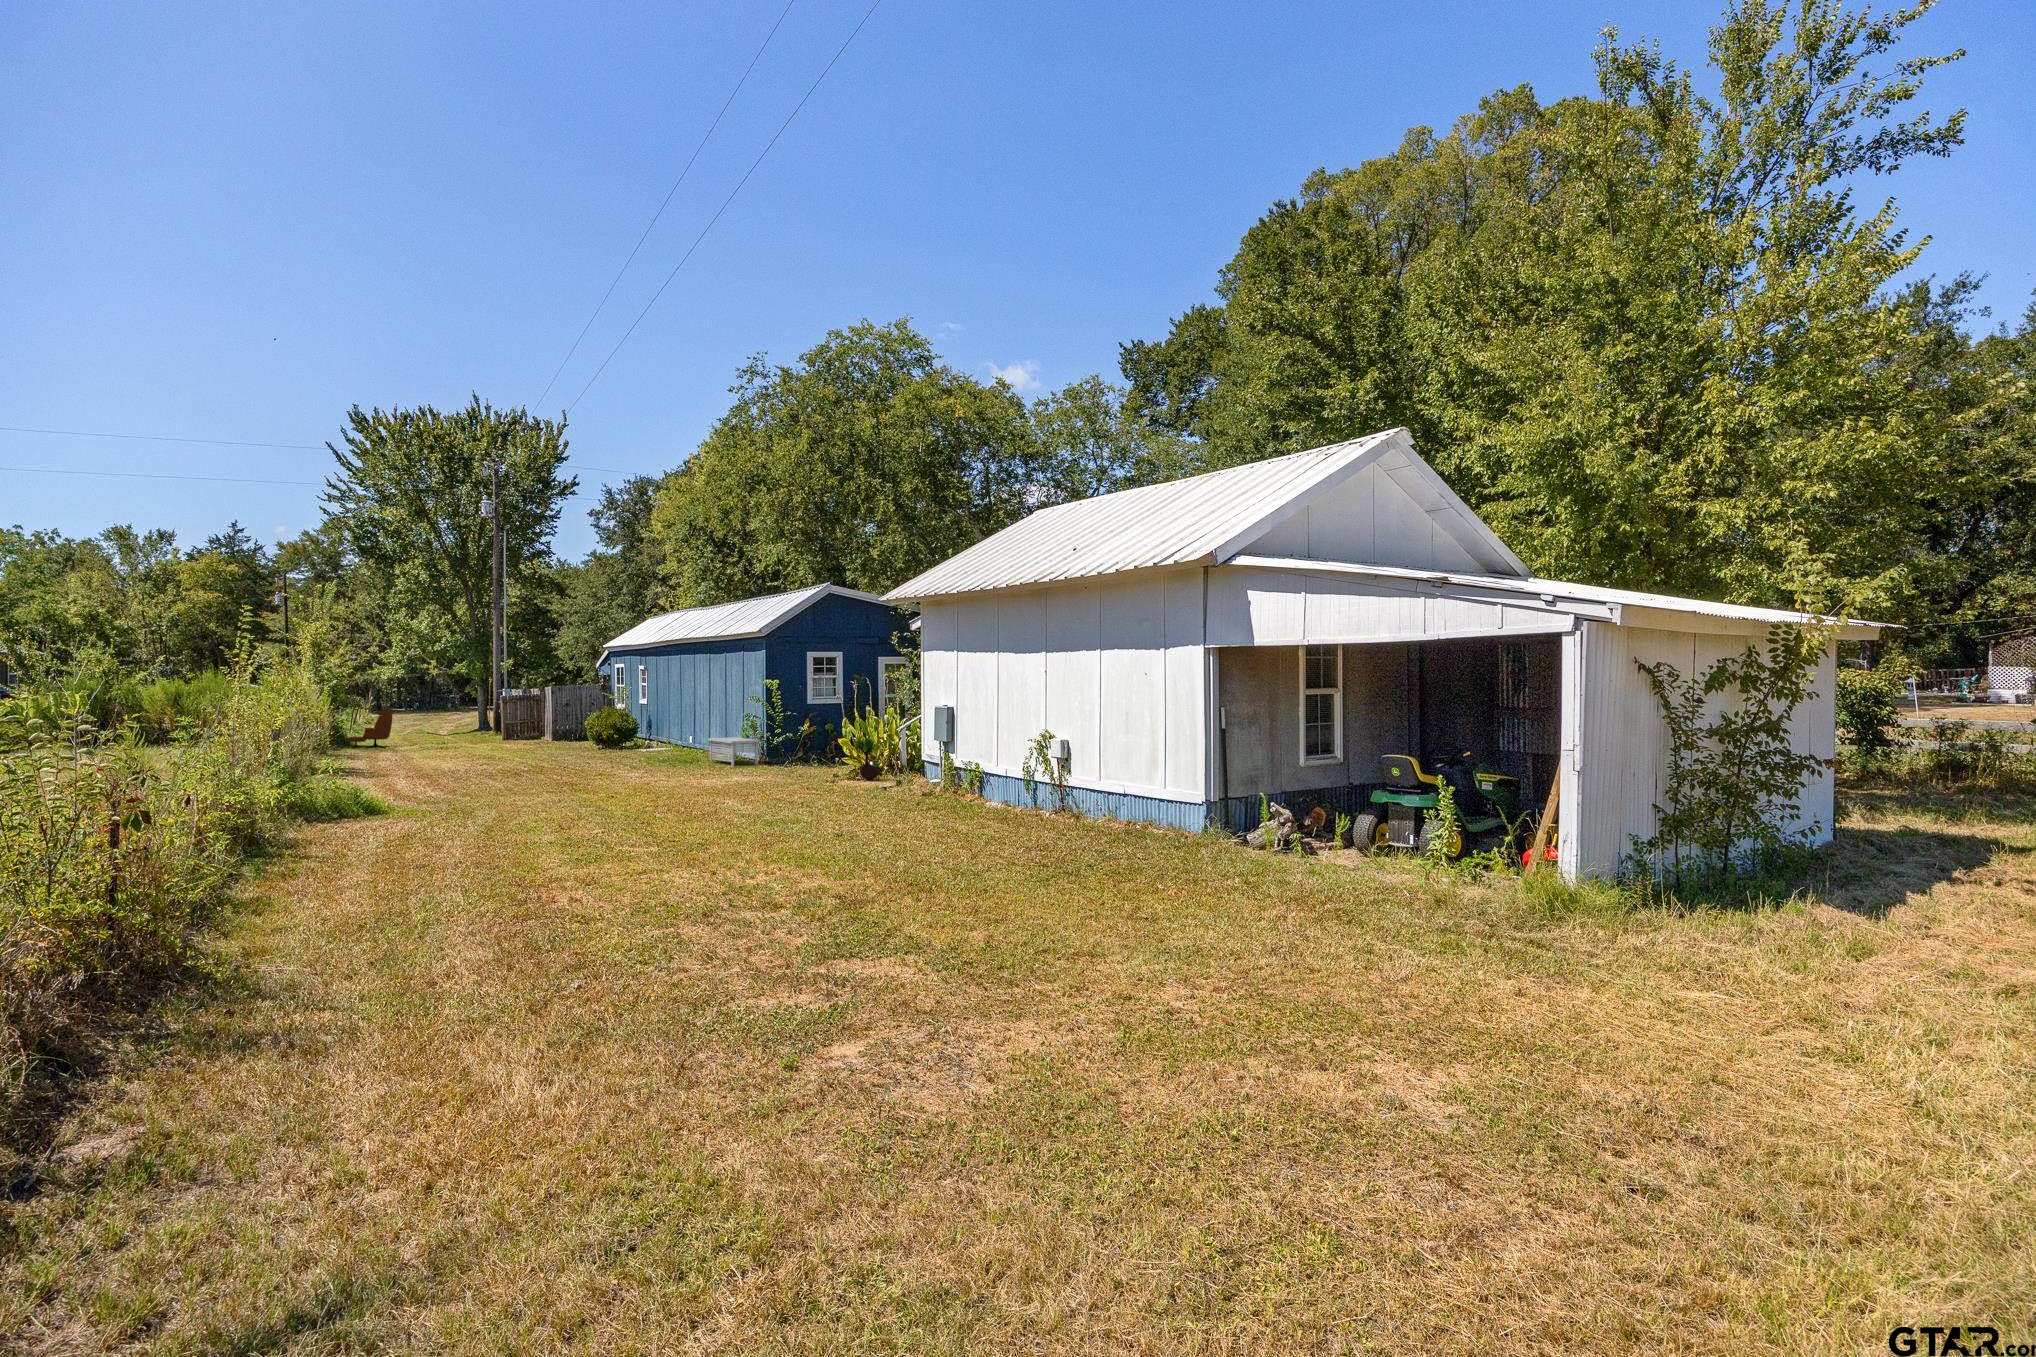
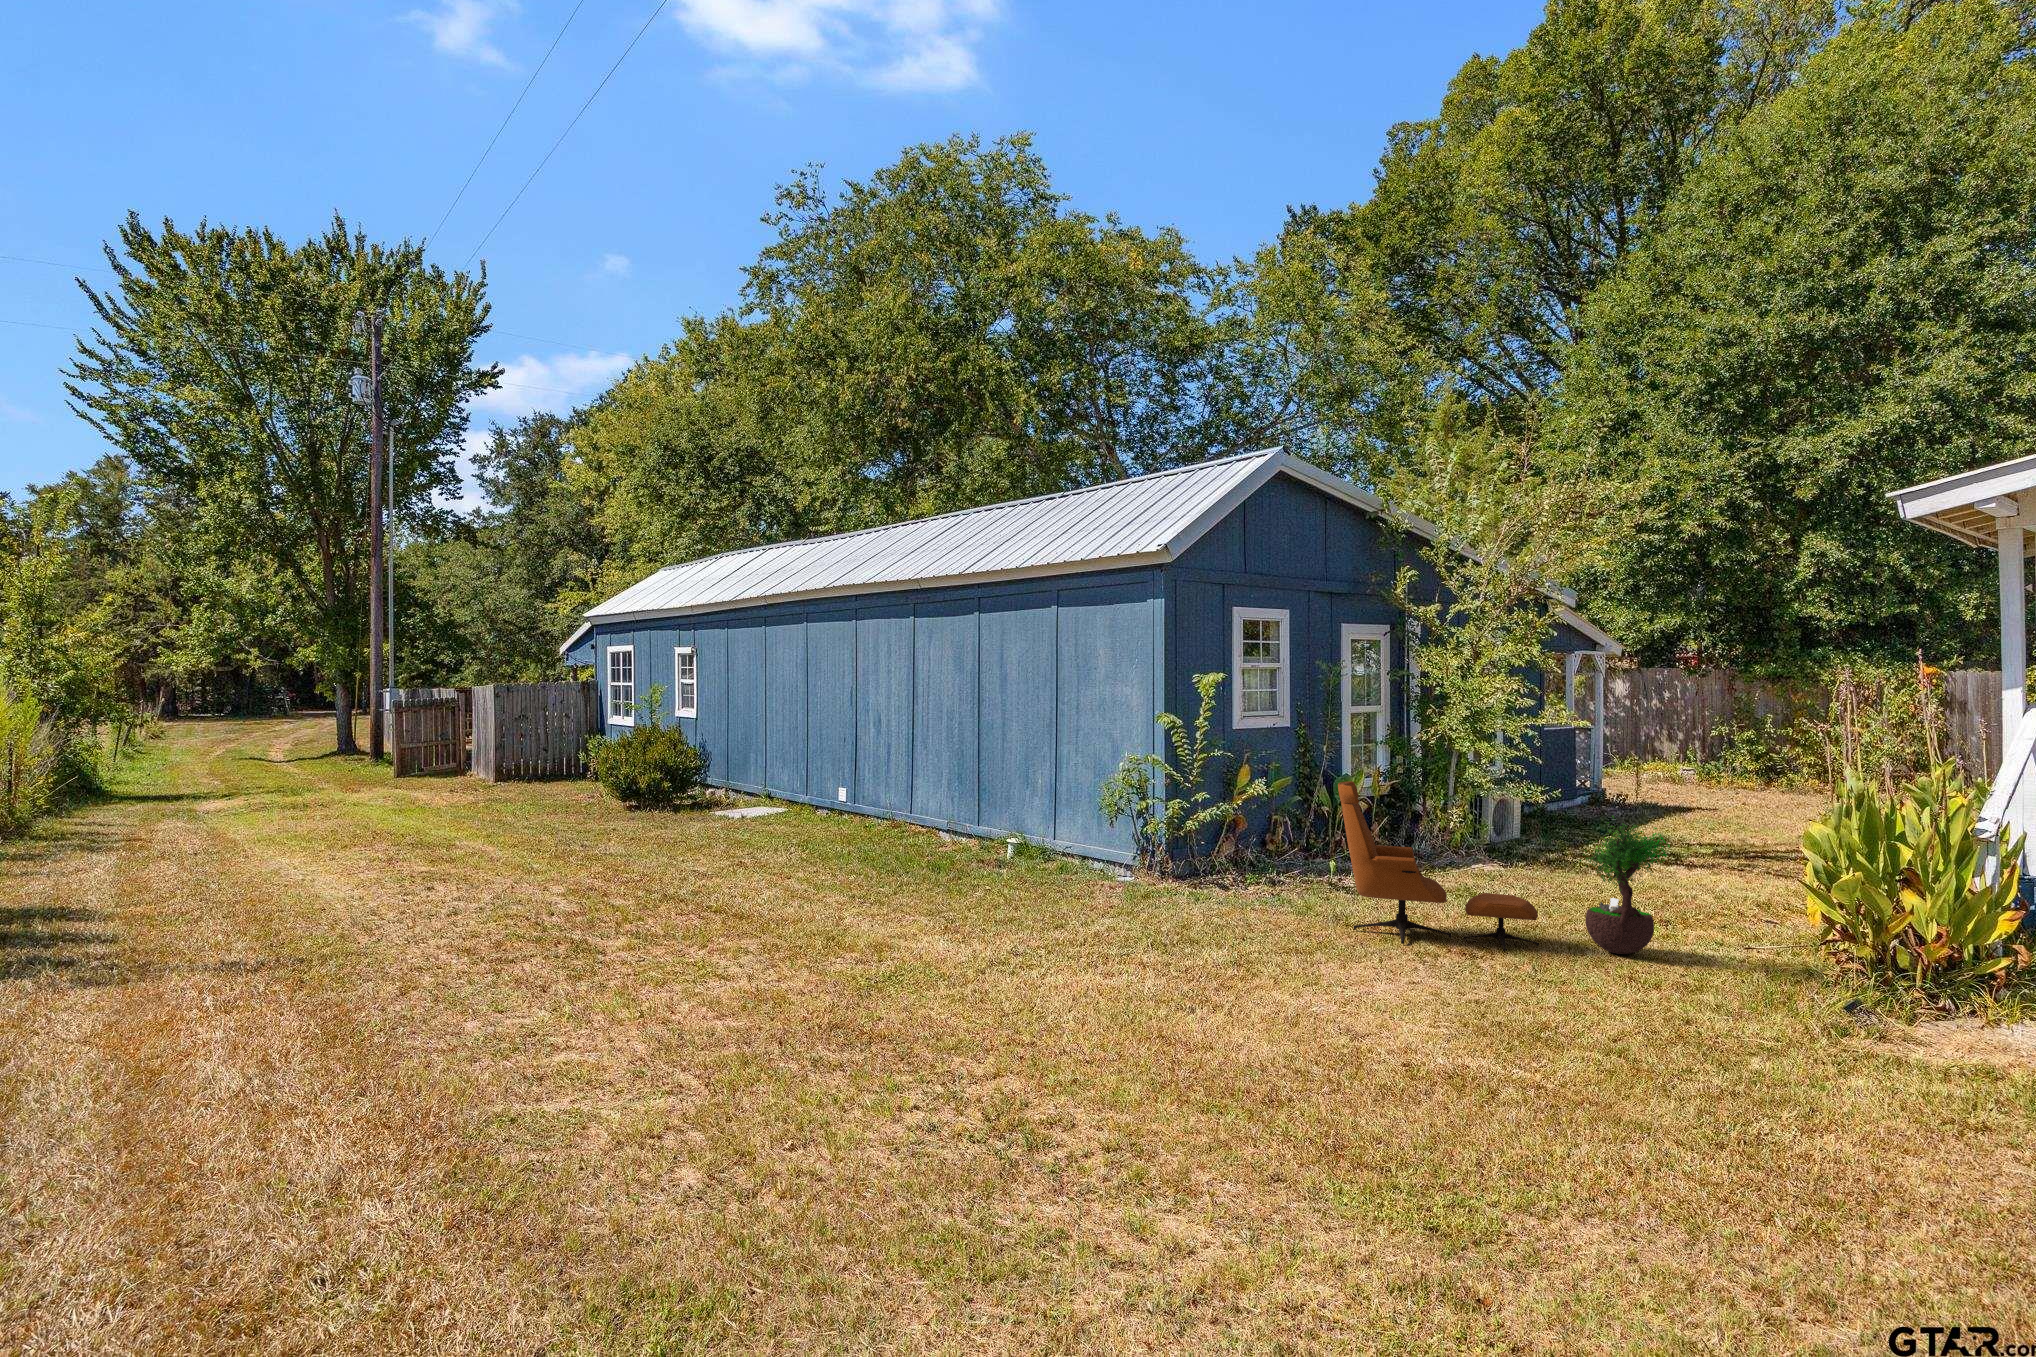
lounge chair: present [346,710,393,749] -> present [1338,781,1539,951]
storage bench: present [708,737,759,766] -> none [951,799,1094,877]

